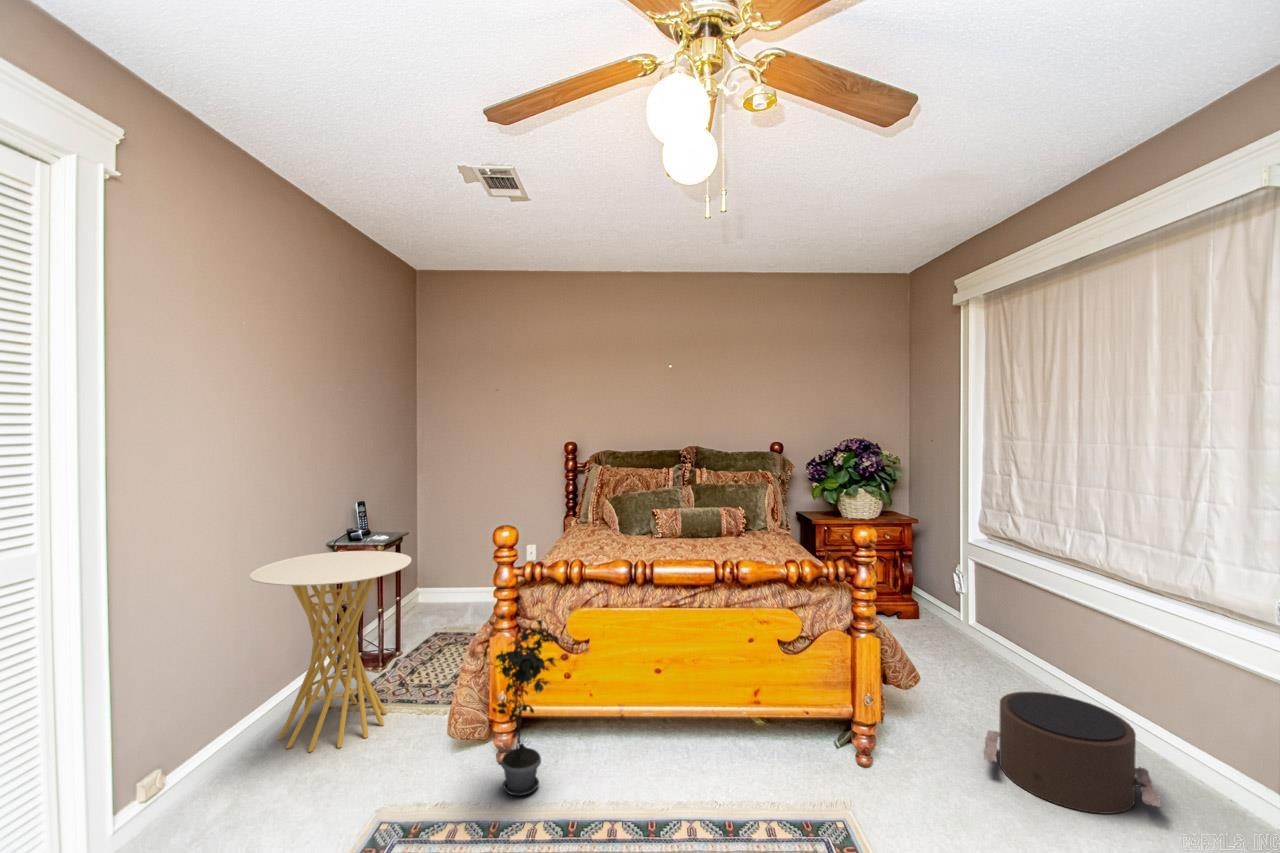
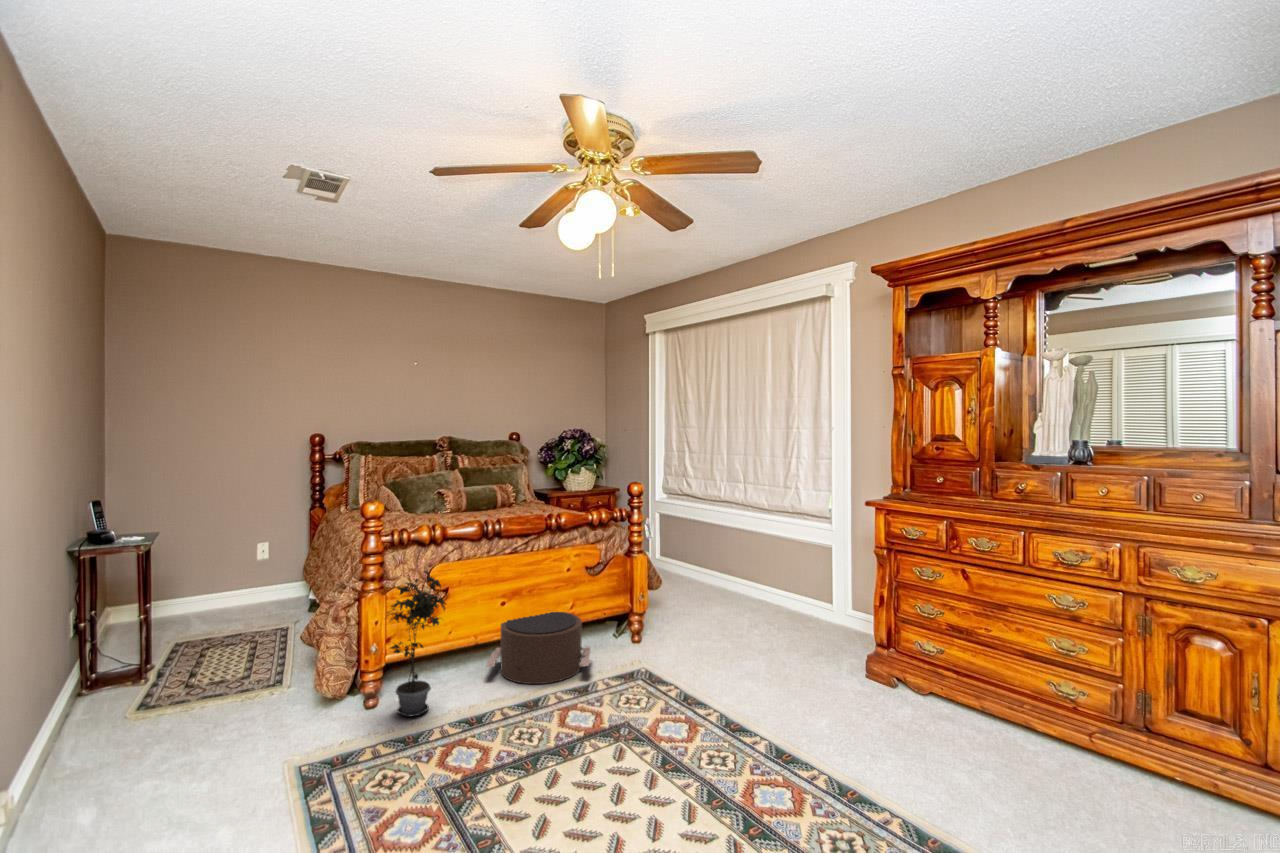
side table: present [250,551,411,752] -> none [53,544,246,757]
pouf: present [984,692,1161,814] -> present [486,611,591,684]

